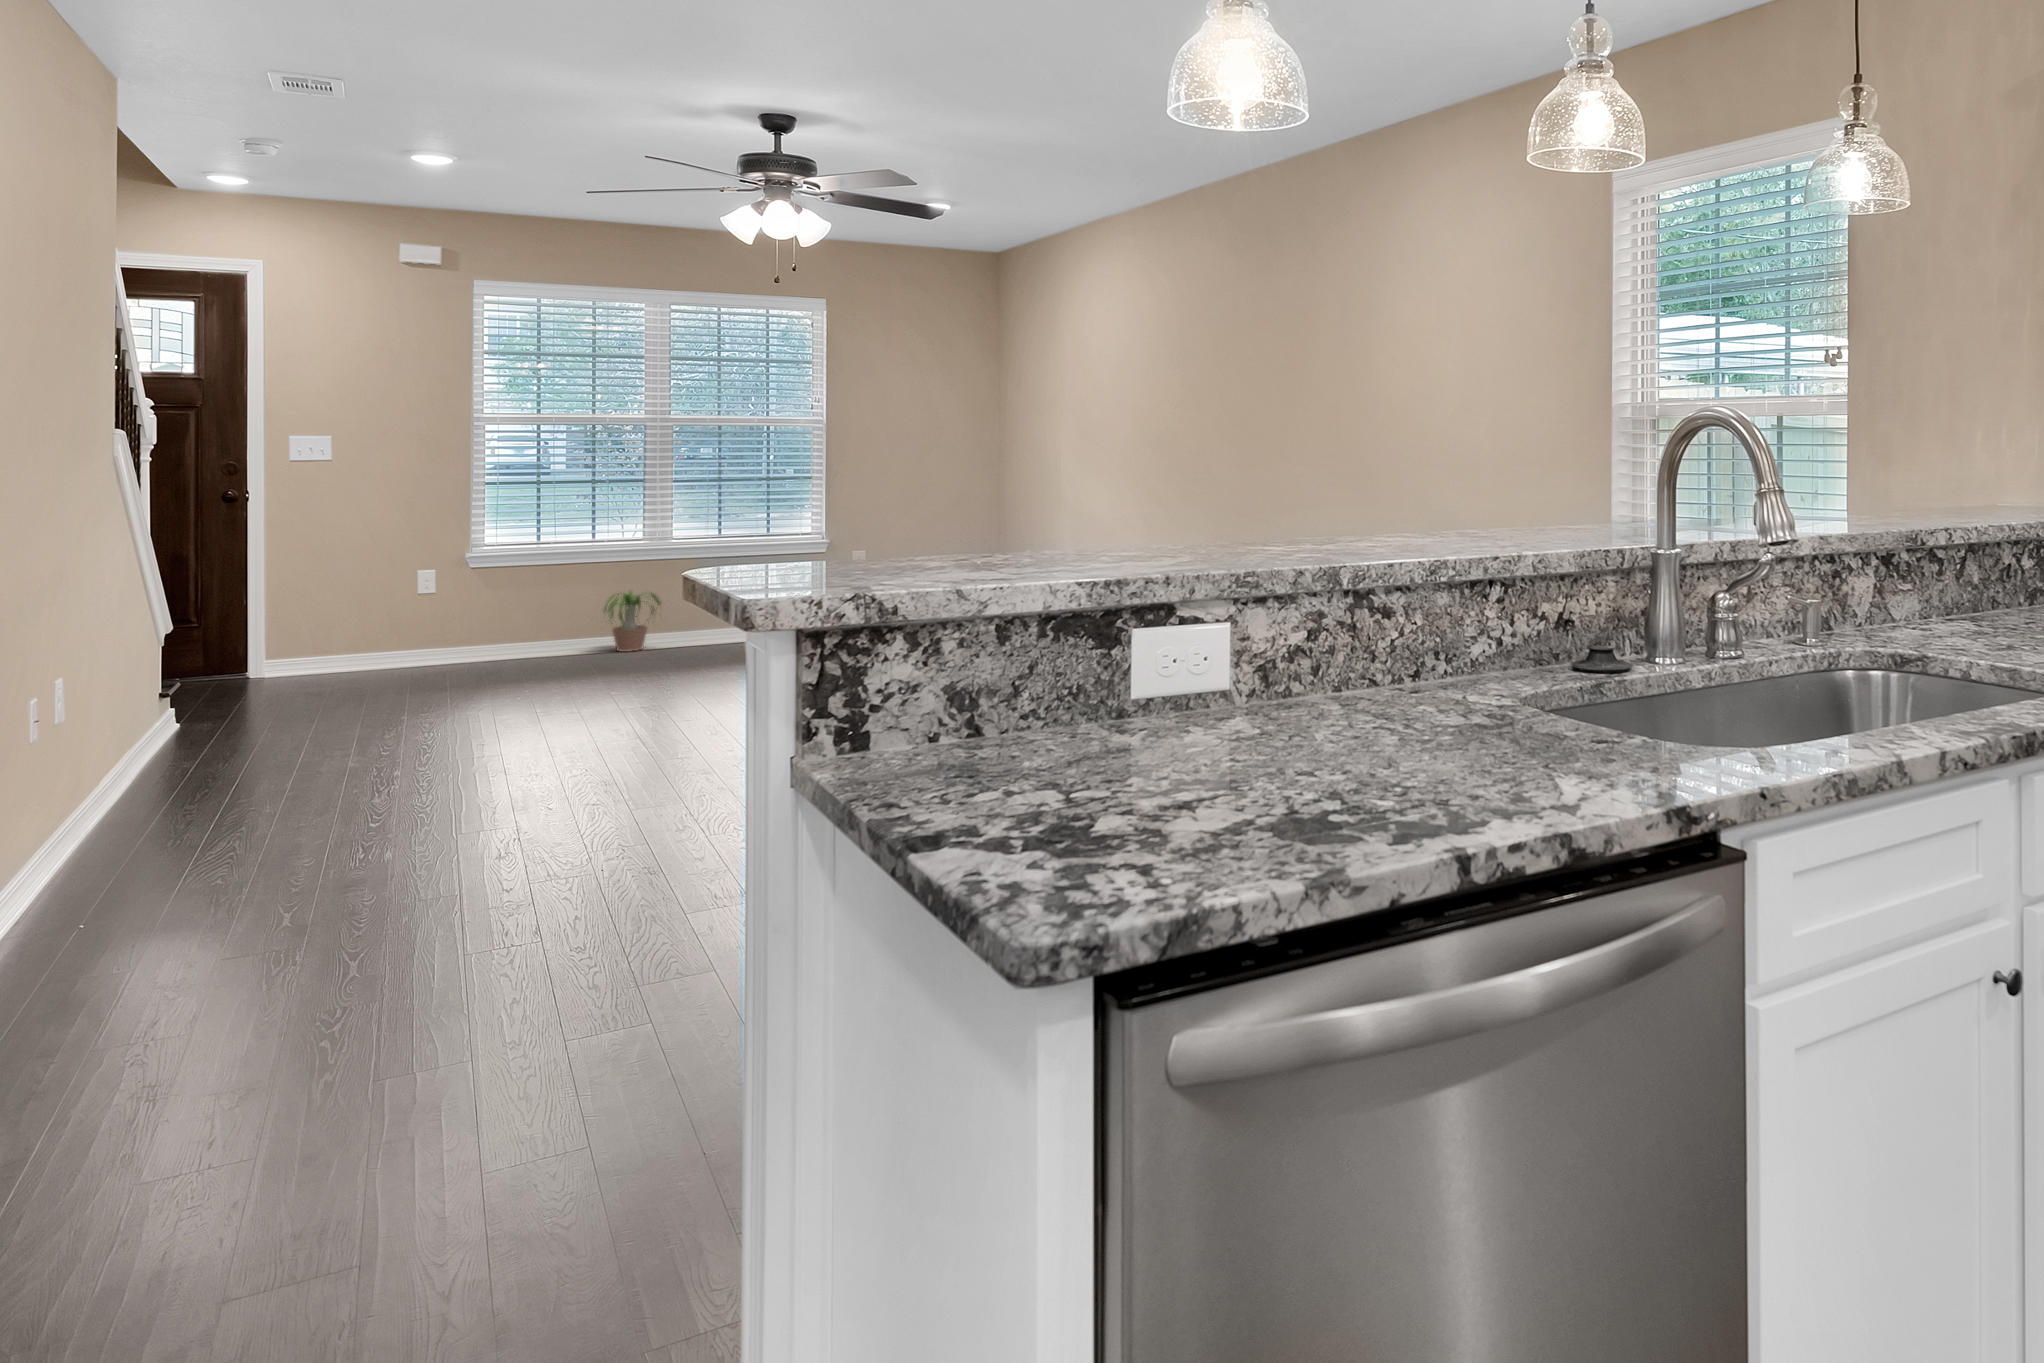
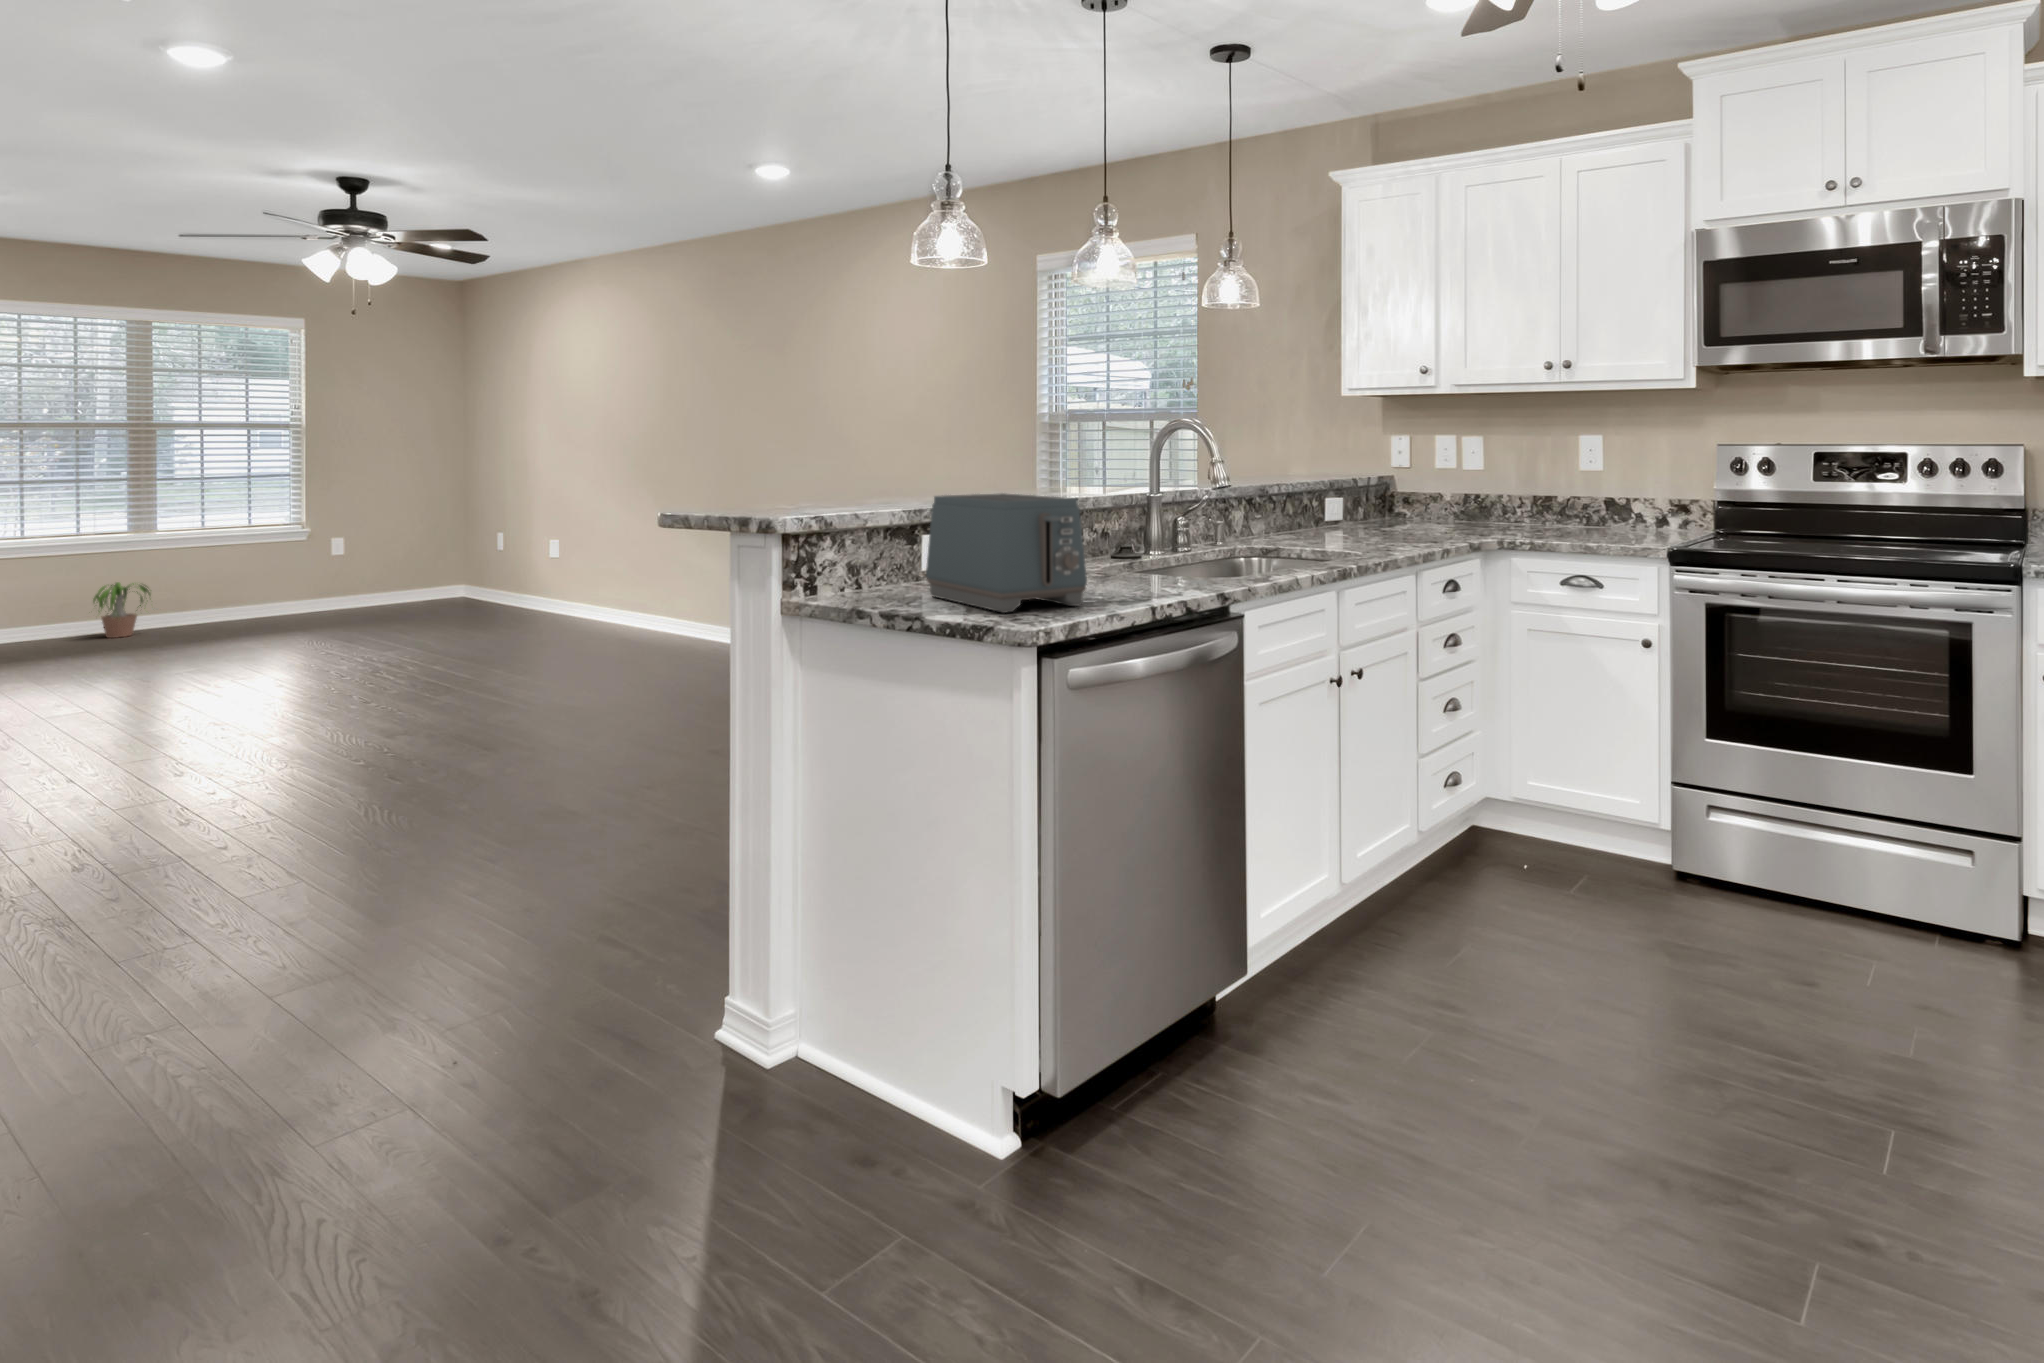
toaster: none [1049,557,1316,855] -> present [926,493,1087,613]

